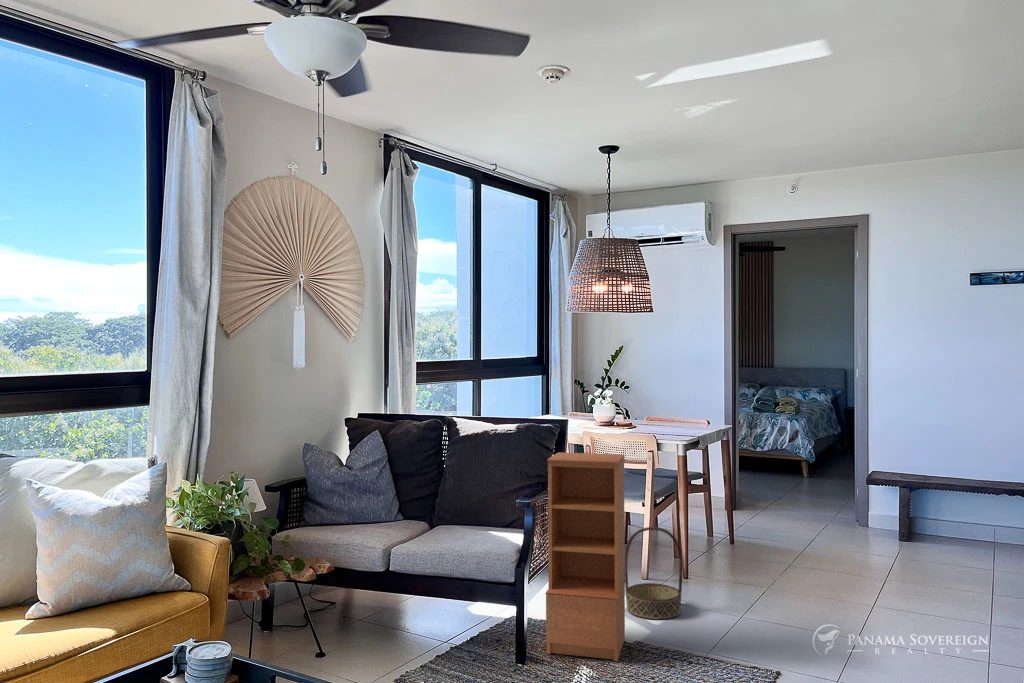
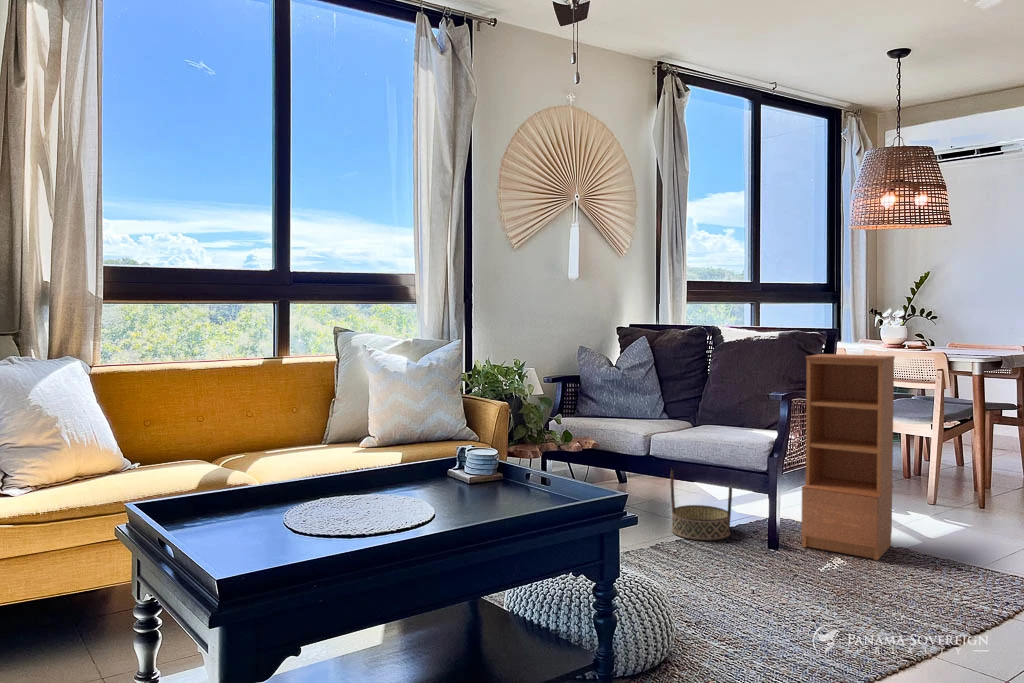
basket: present [624,527,683,619] -> present [670,470,732,541]

